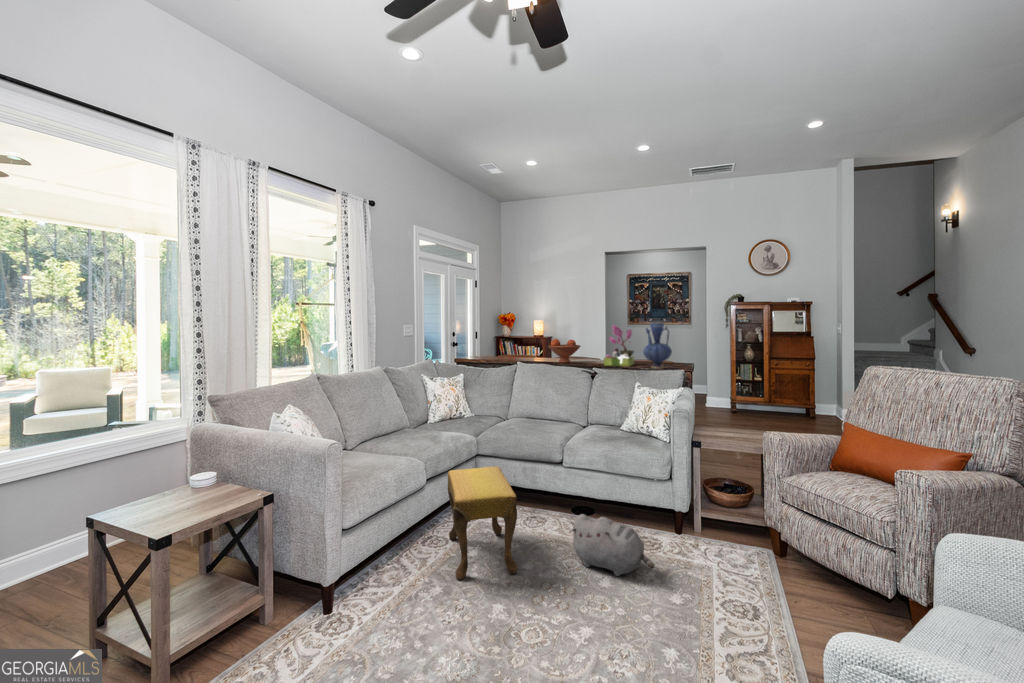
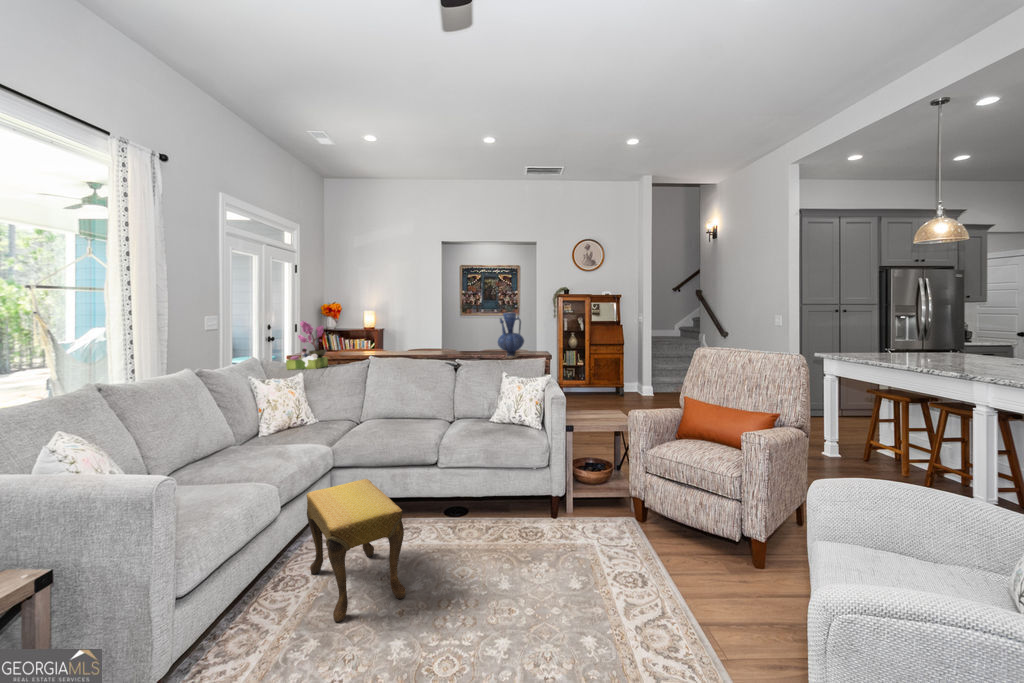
flower arrangement: present [604,325,634,366] -> present [286,321,328,370]
fruit bowl: present [549,339,580,363] -> none [393,332,428,357]
plush toy: present [570,514,654,576] -> none [458,515,550,574]

